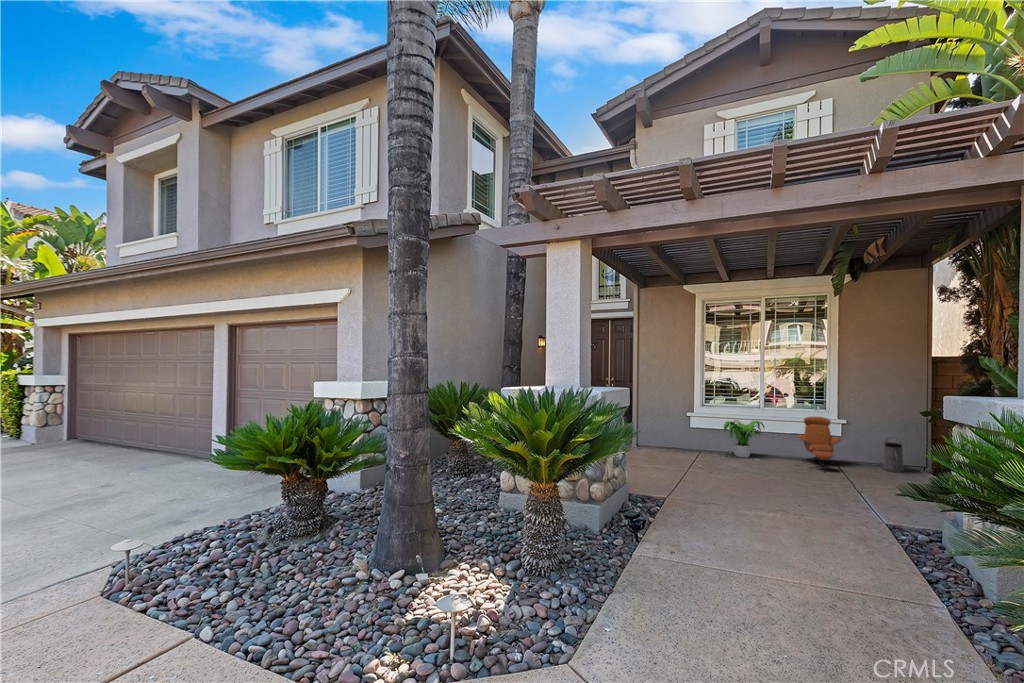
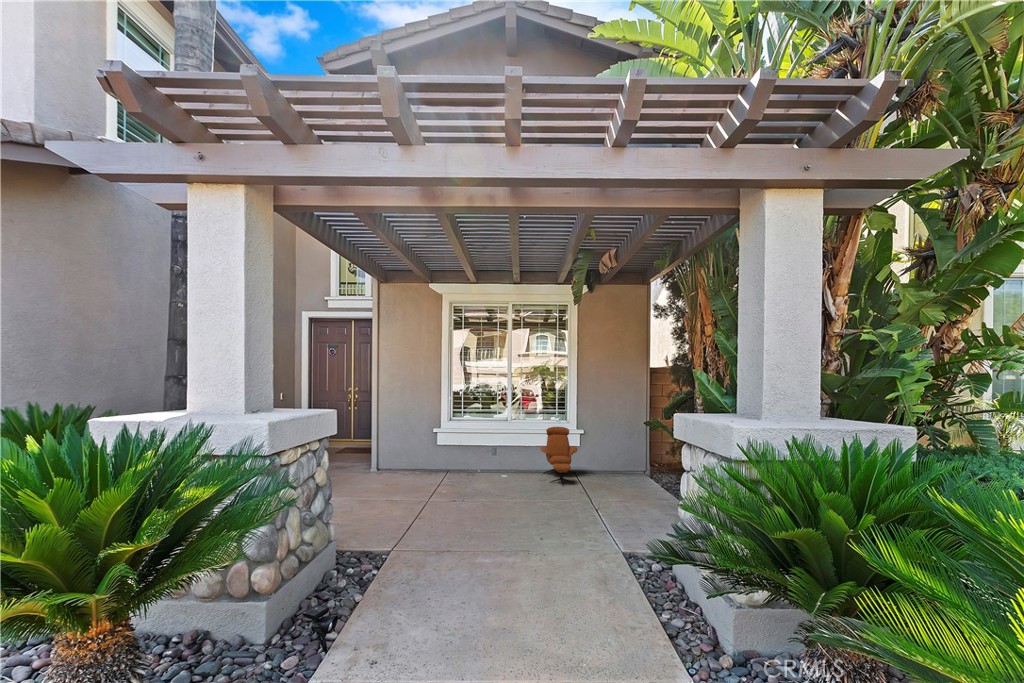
potted plant: present [724,420,764,458] -> none [470,434,511,475]
watering can: present [883,438,904,473] -> none [611,444,628,478]

